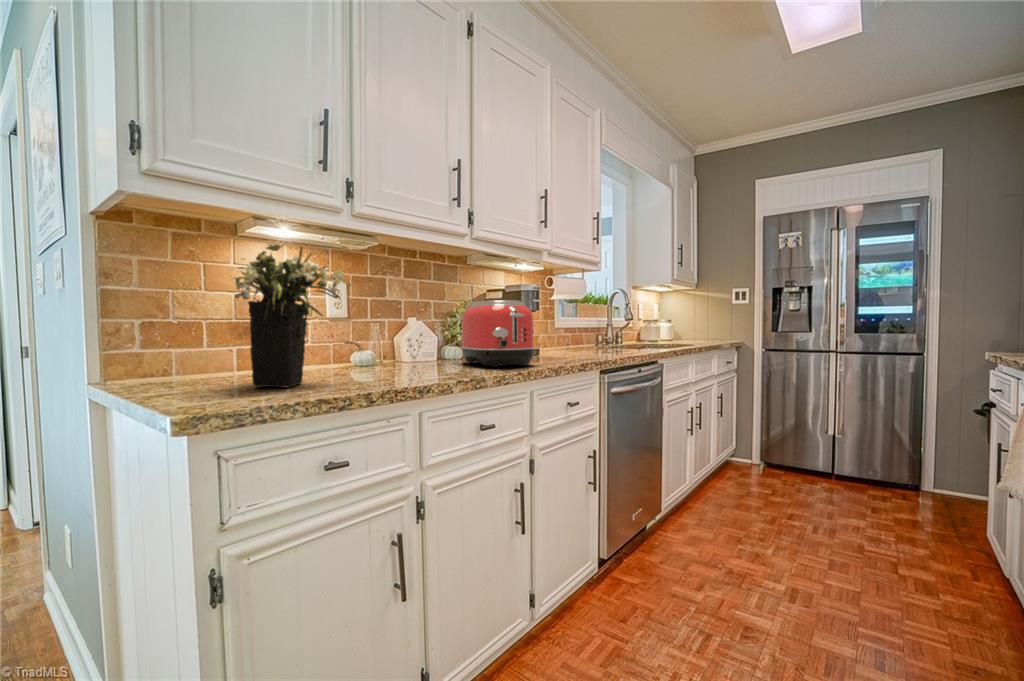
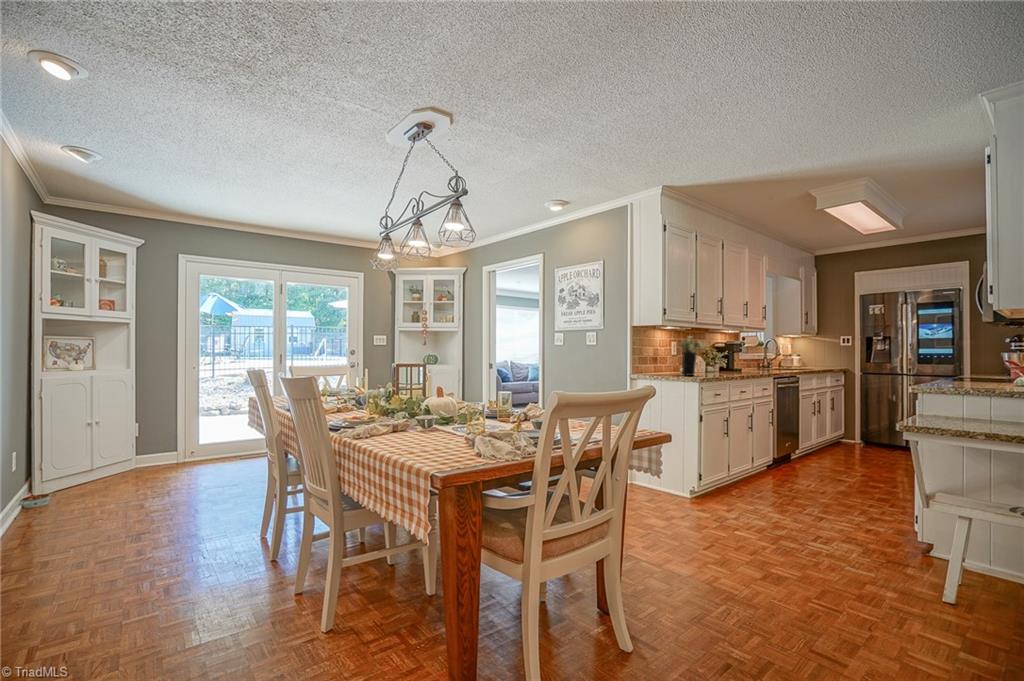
toaster: present [461,300,535,367] -> none [718,350,751,374]

